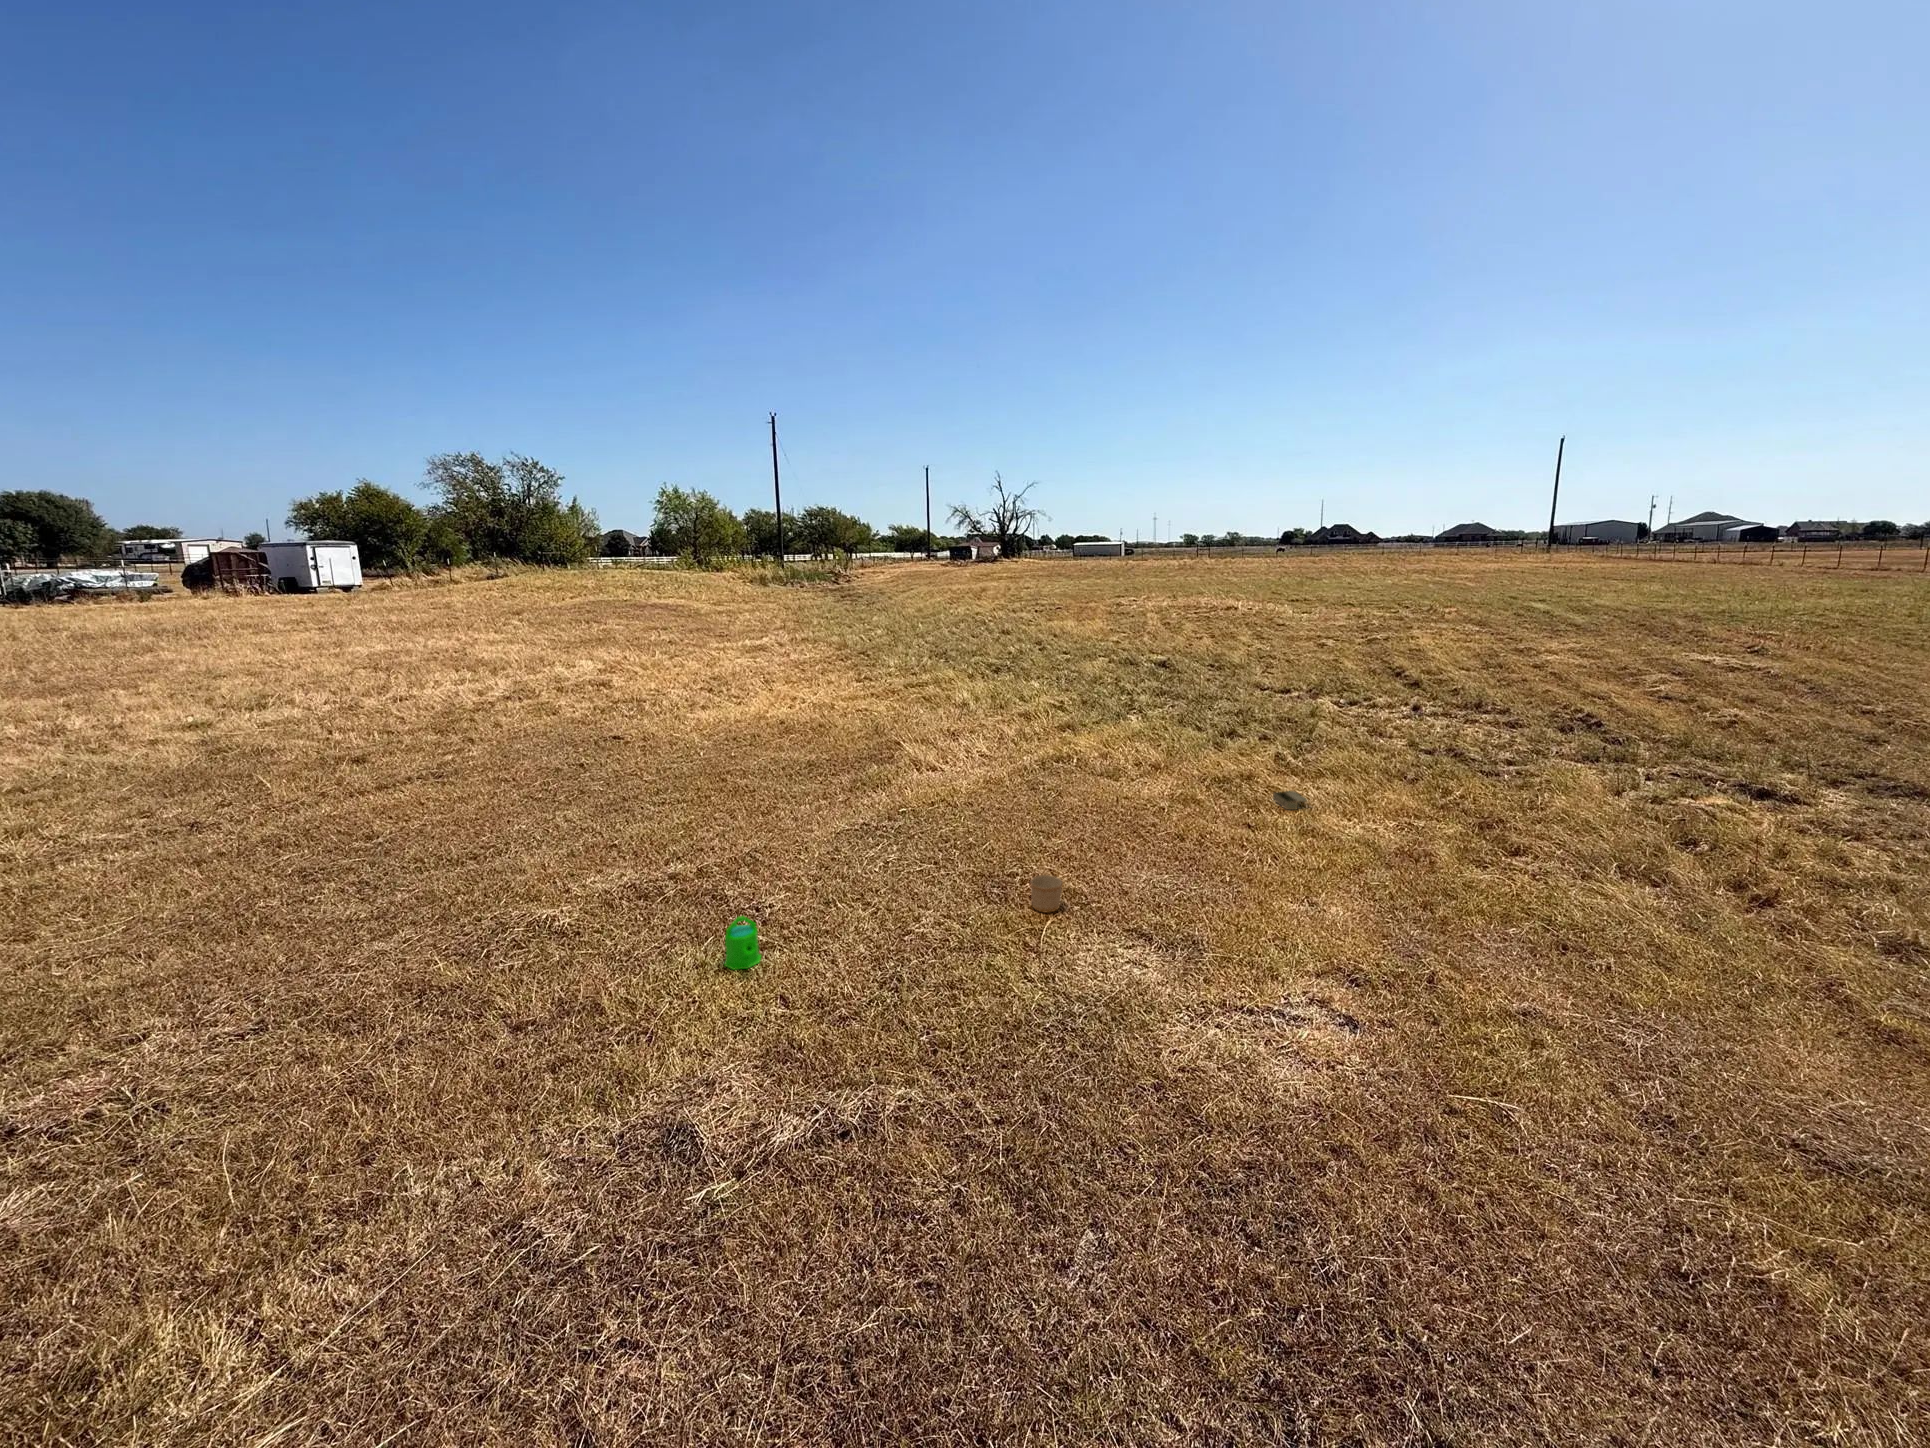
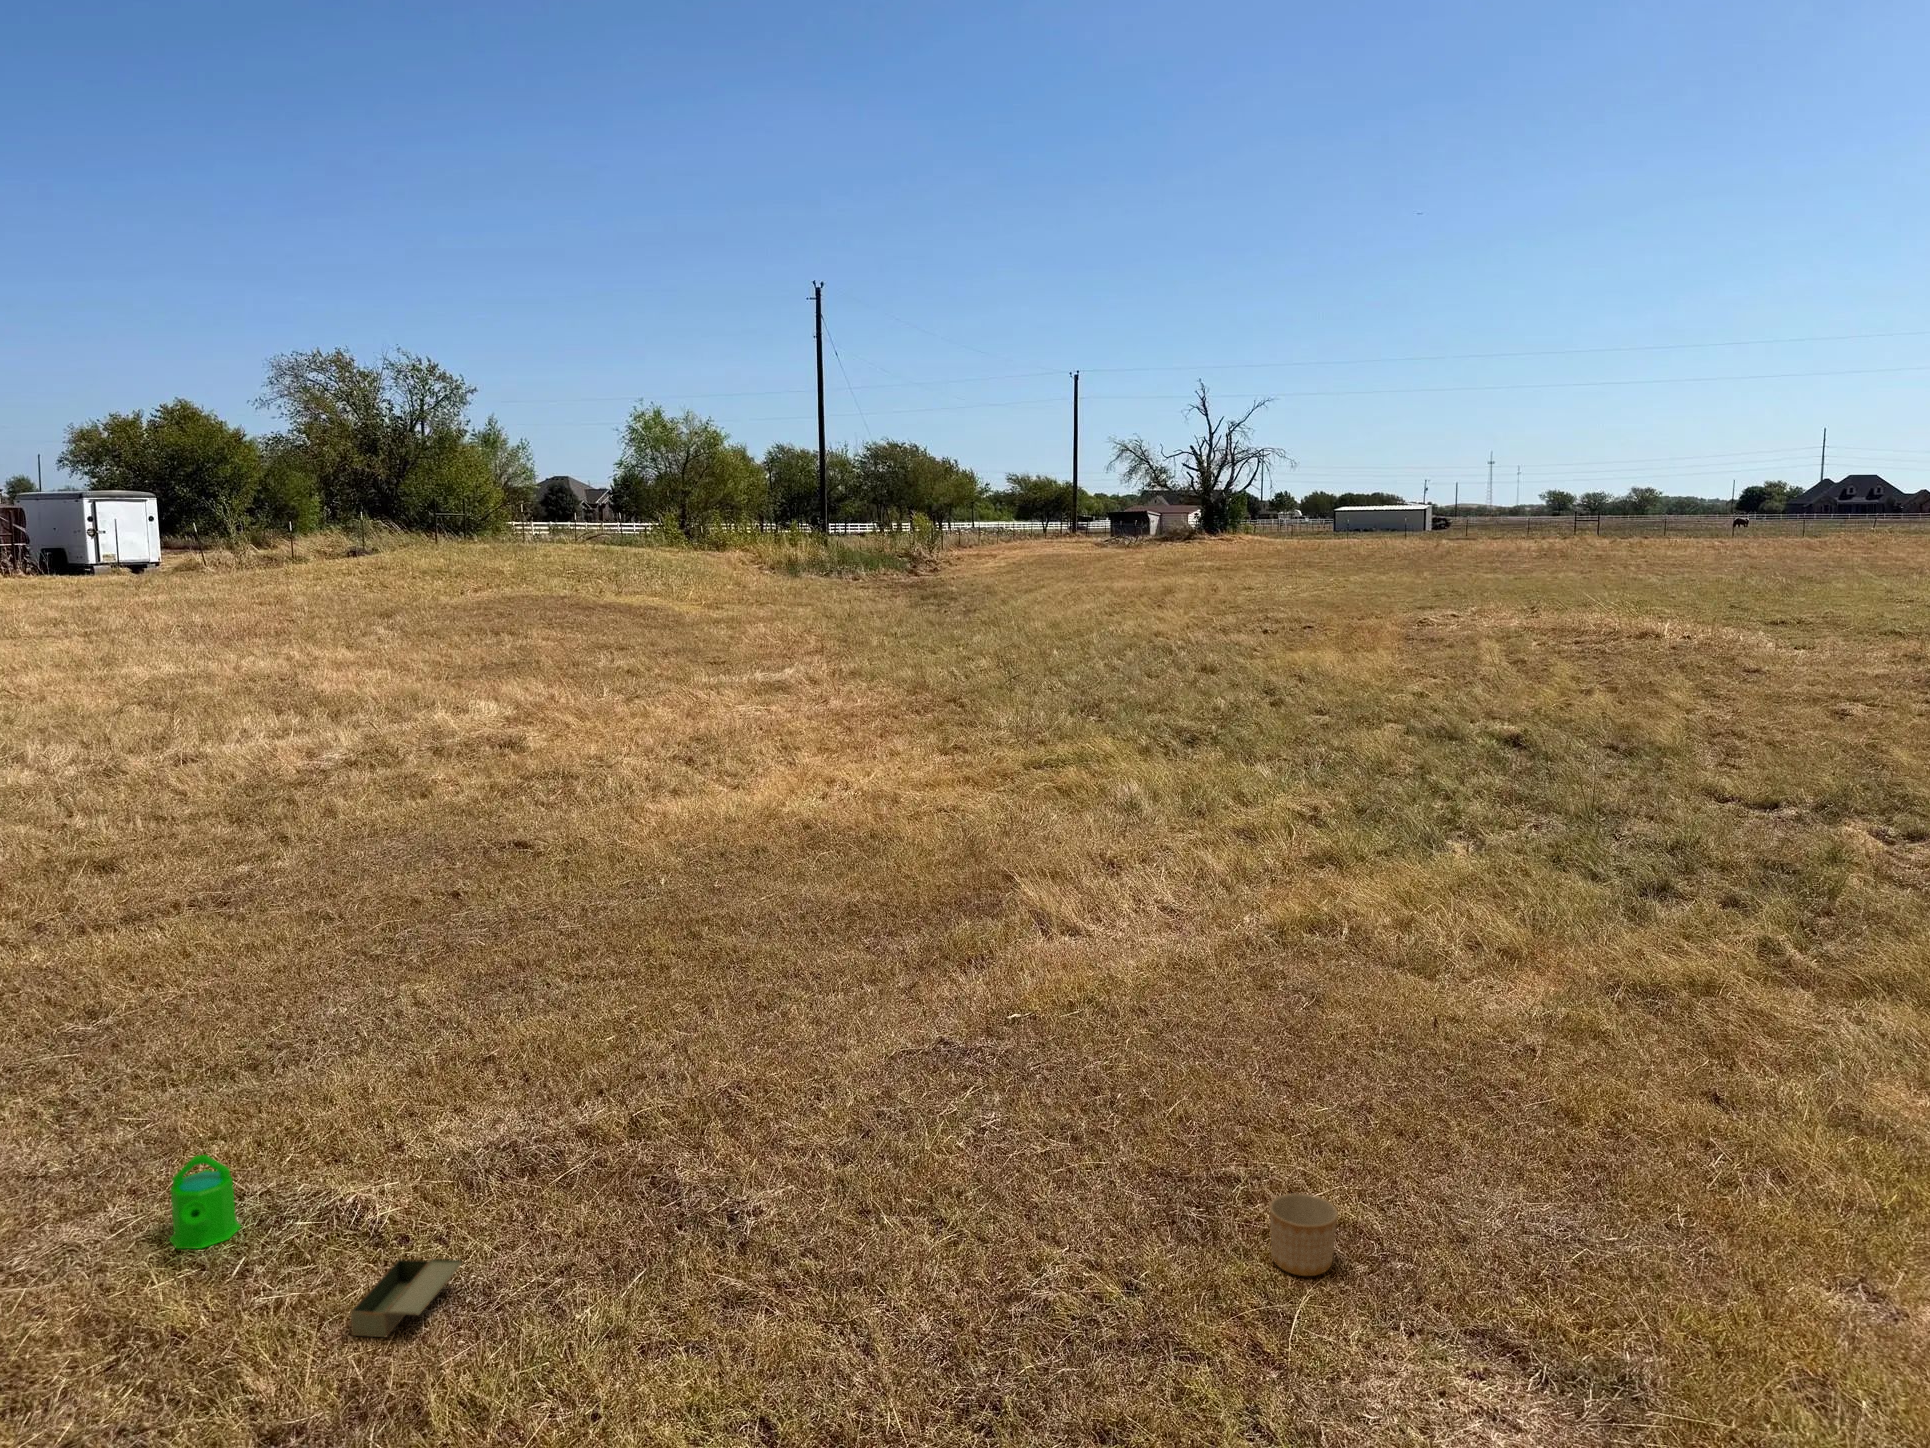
toolbox: present [1273,791,1307,810] -> present [351,1259,462,1337]
watering can: present [724,916,762,970] -> present [169,1154,241,1249]

